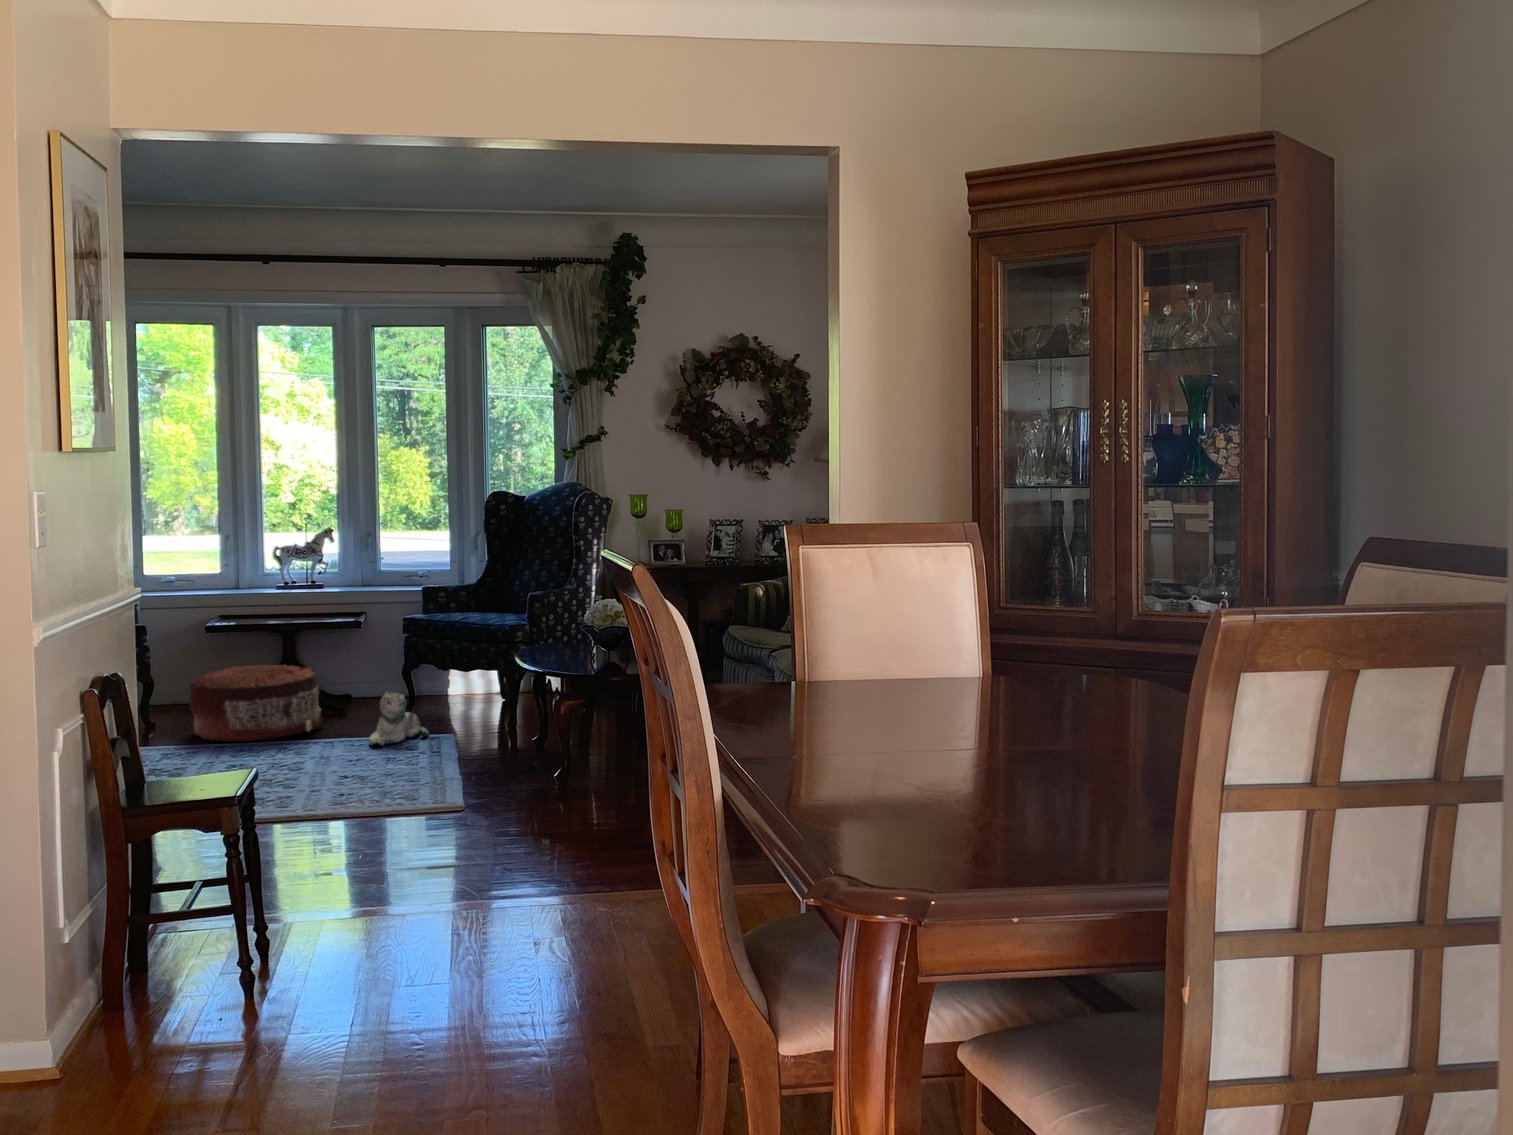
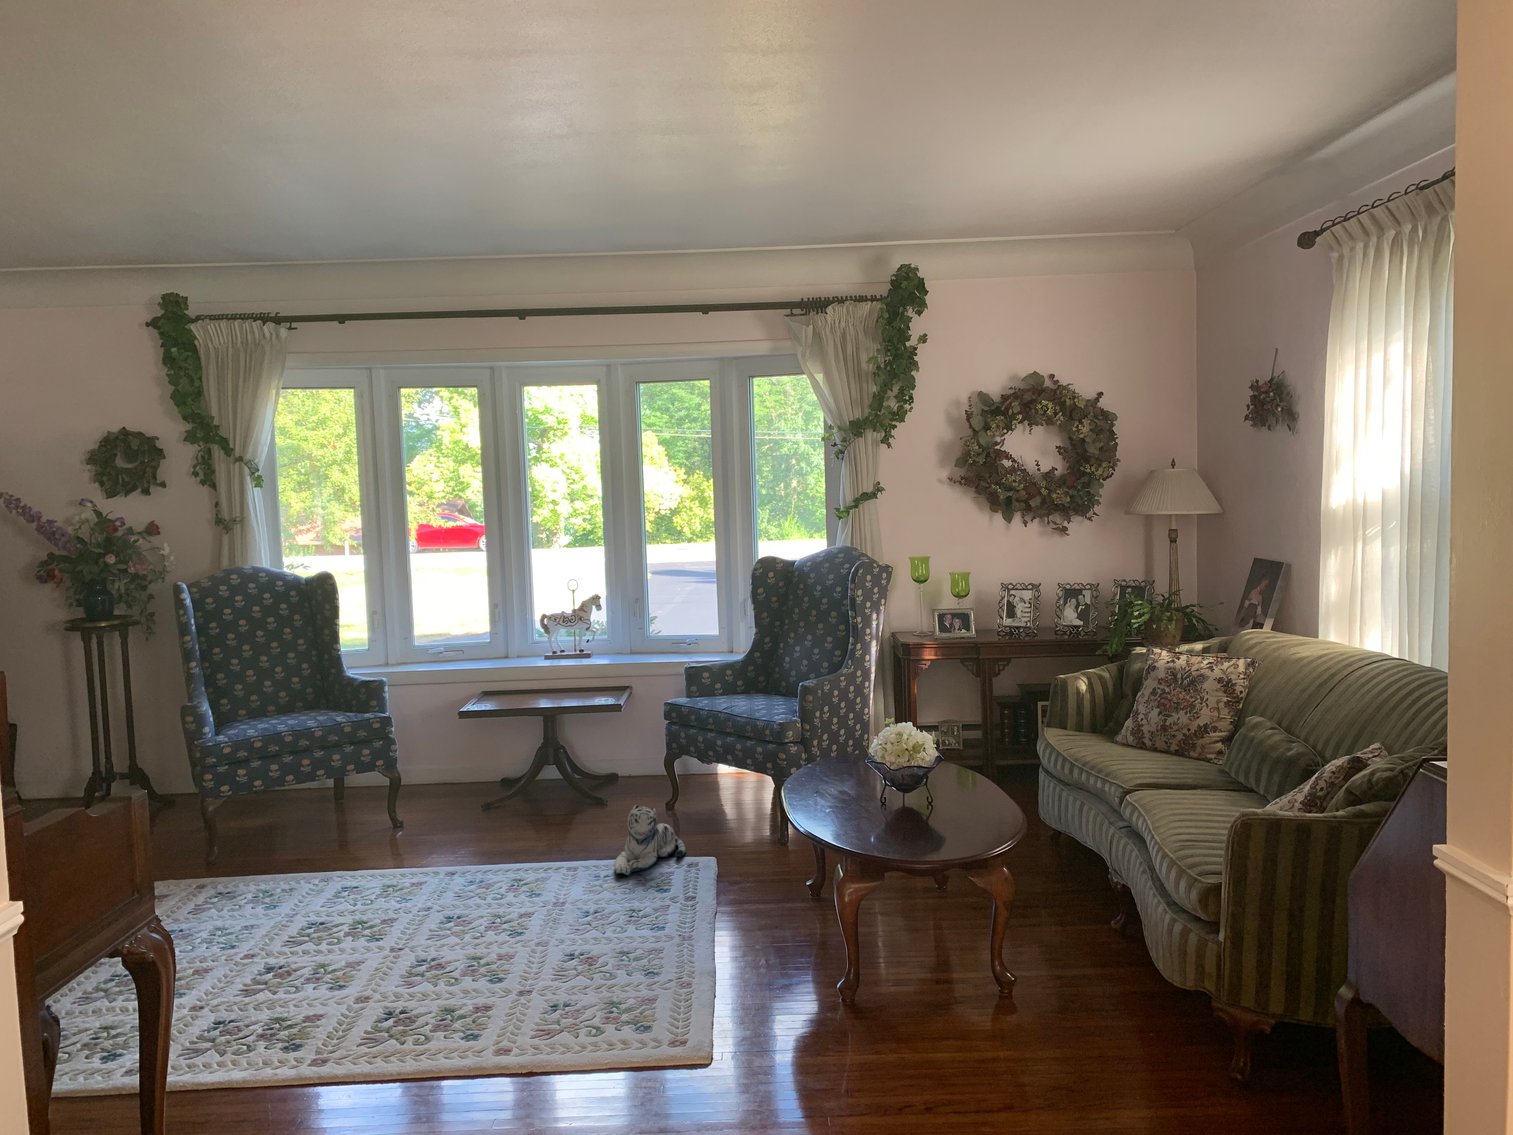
pouf: present [189,664,324,742] -> none [427,754,577,856]

